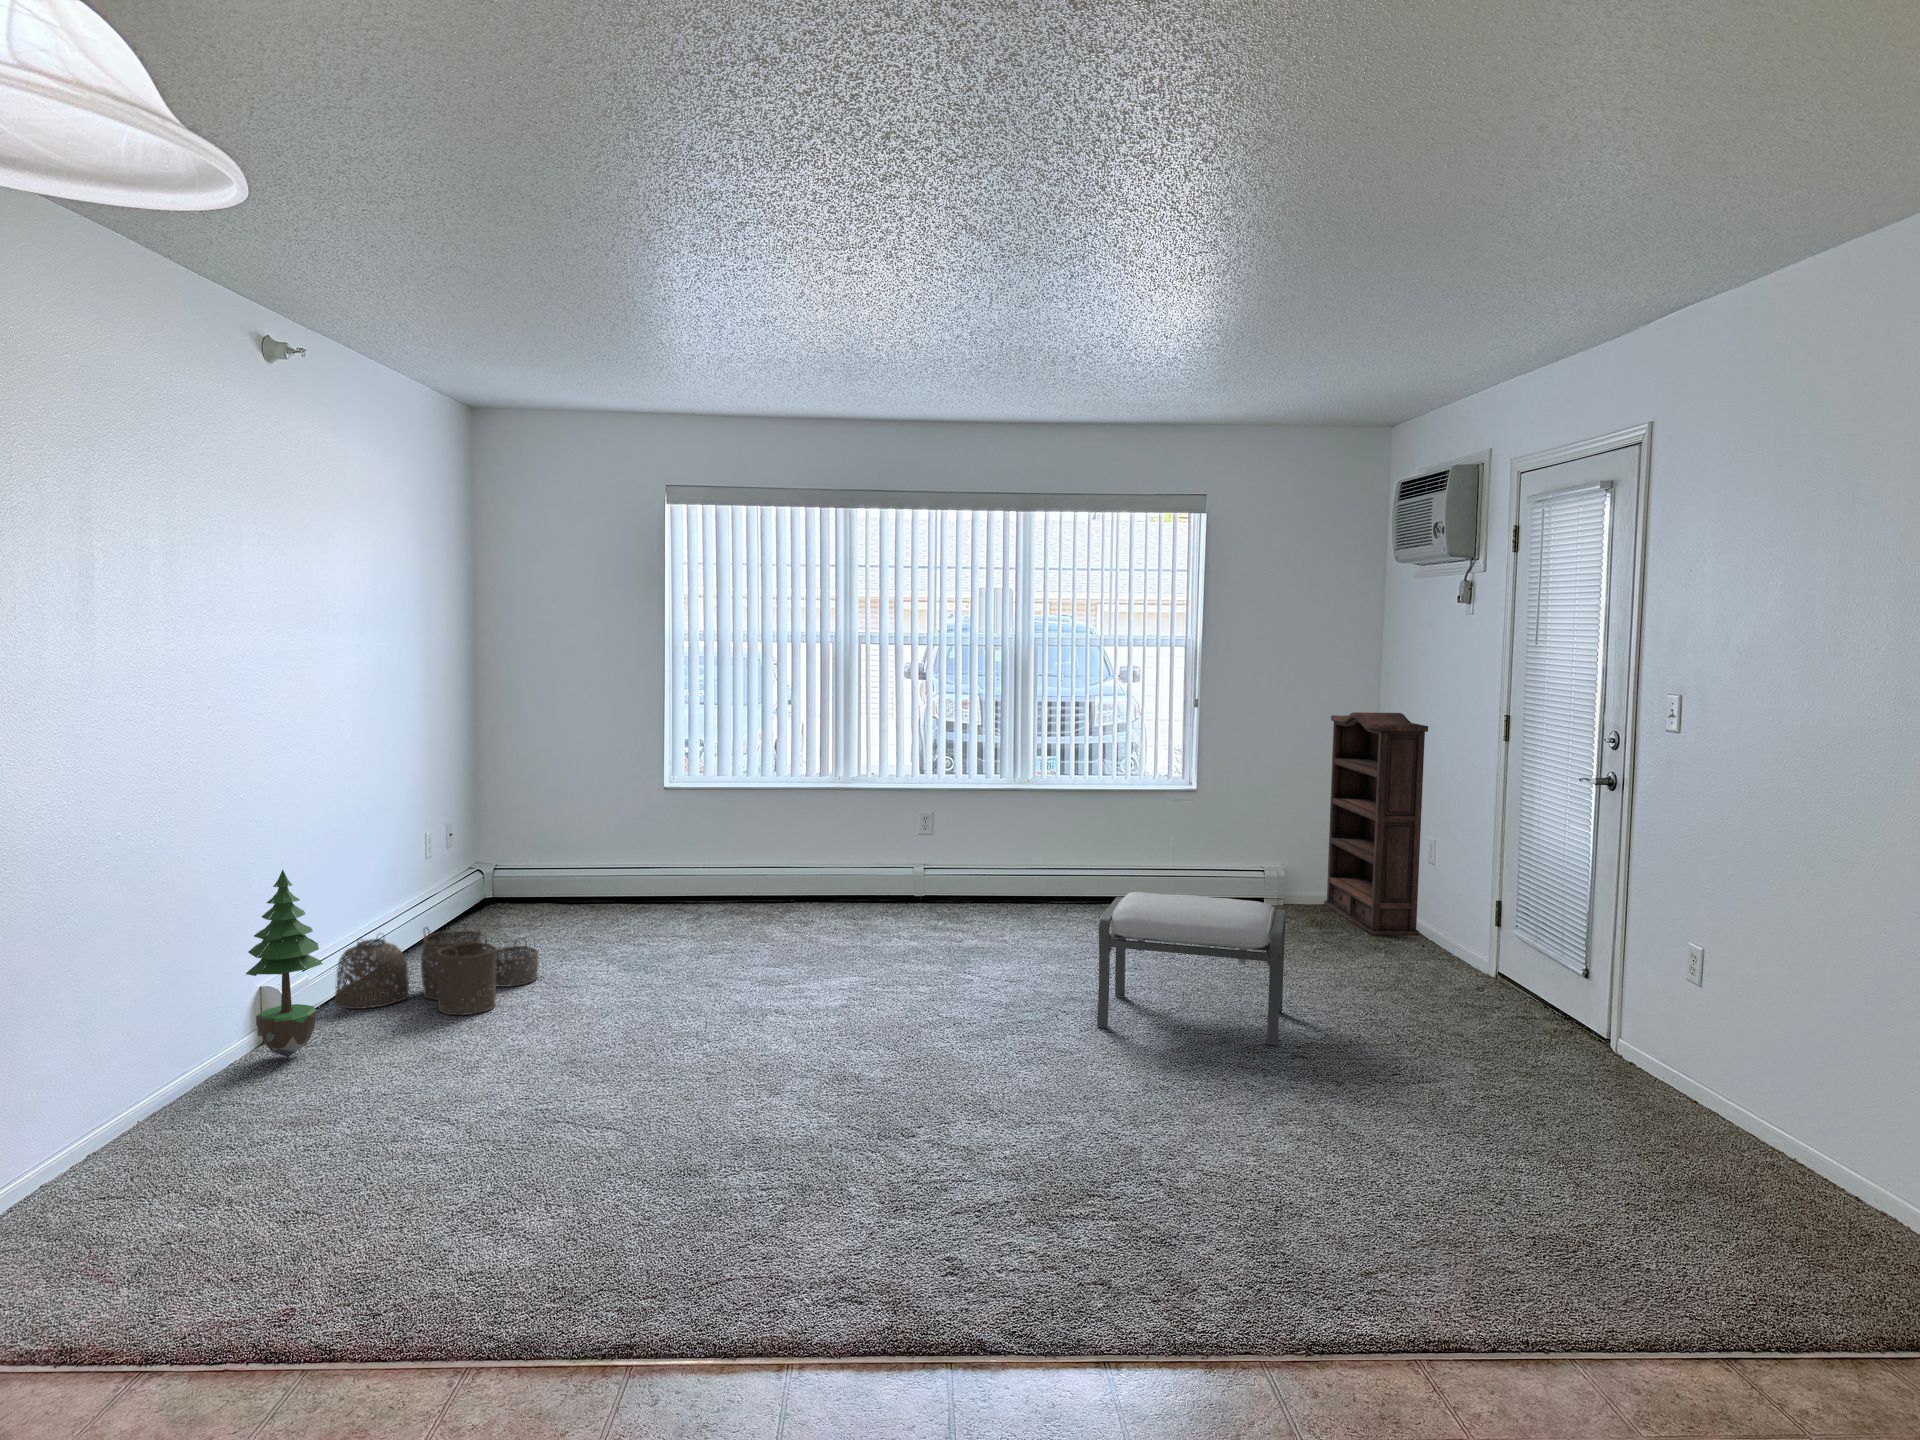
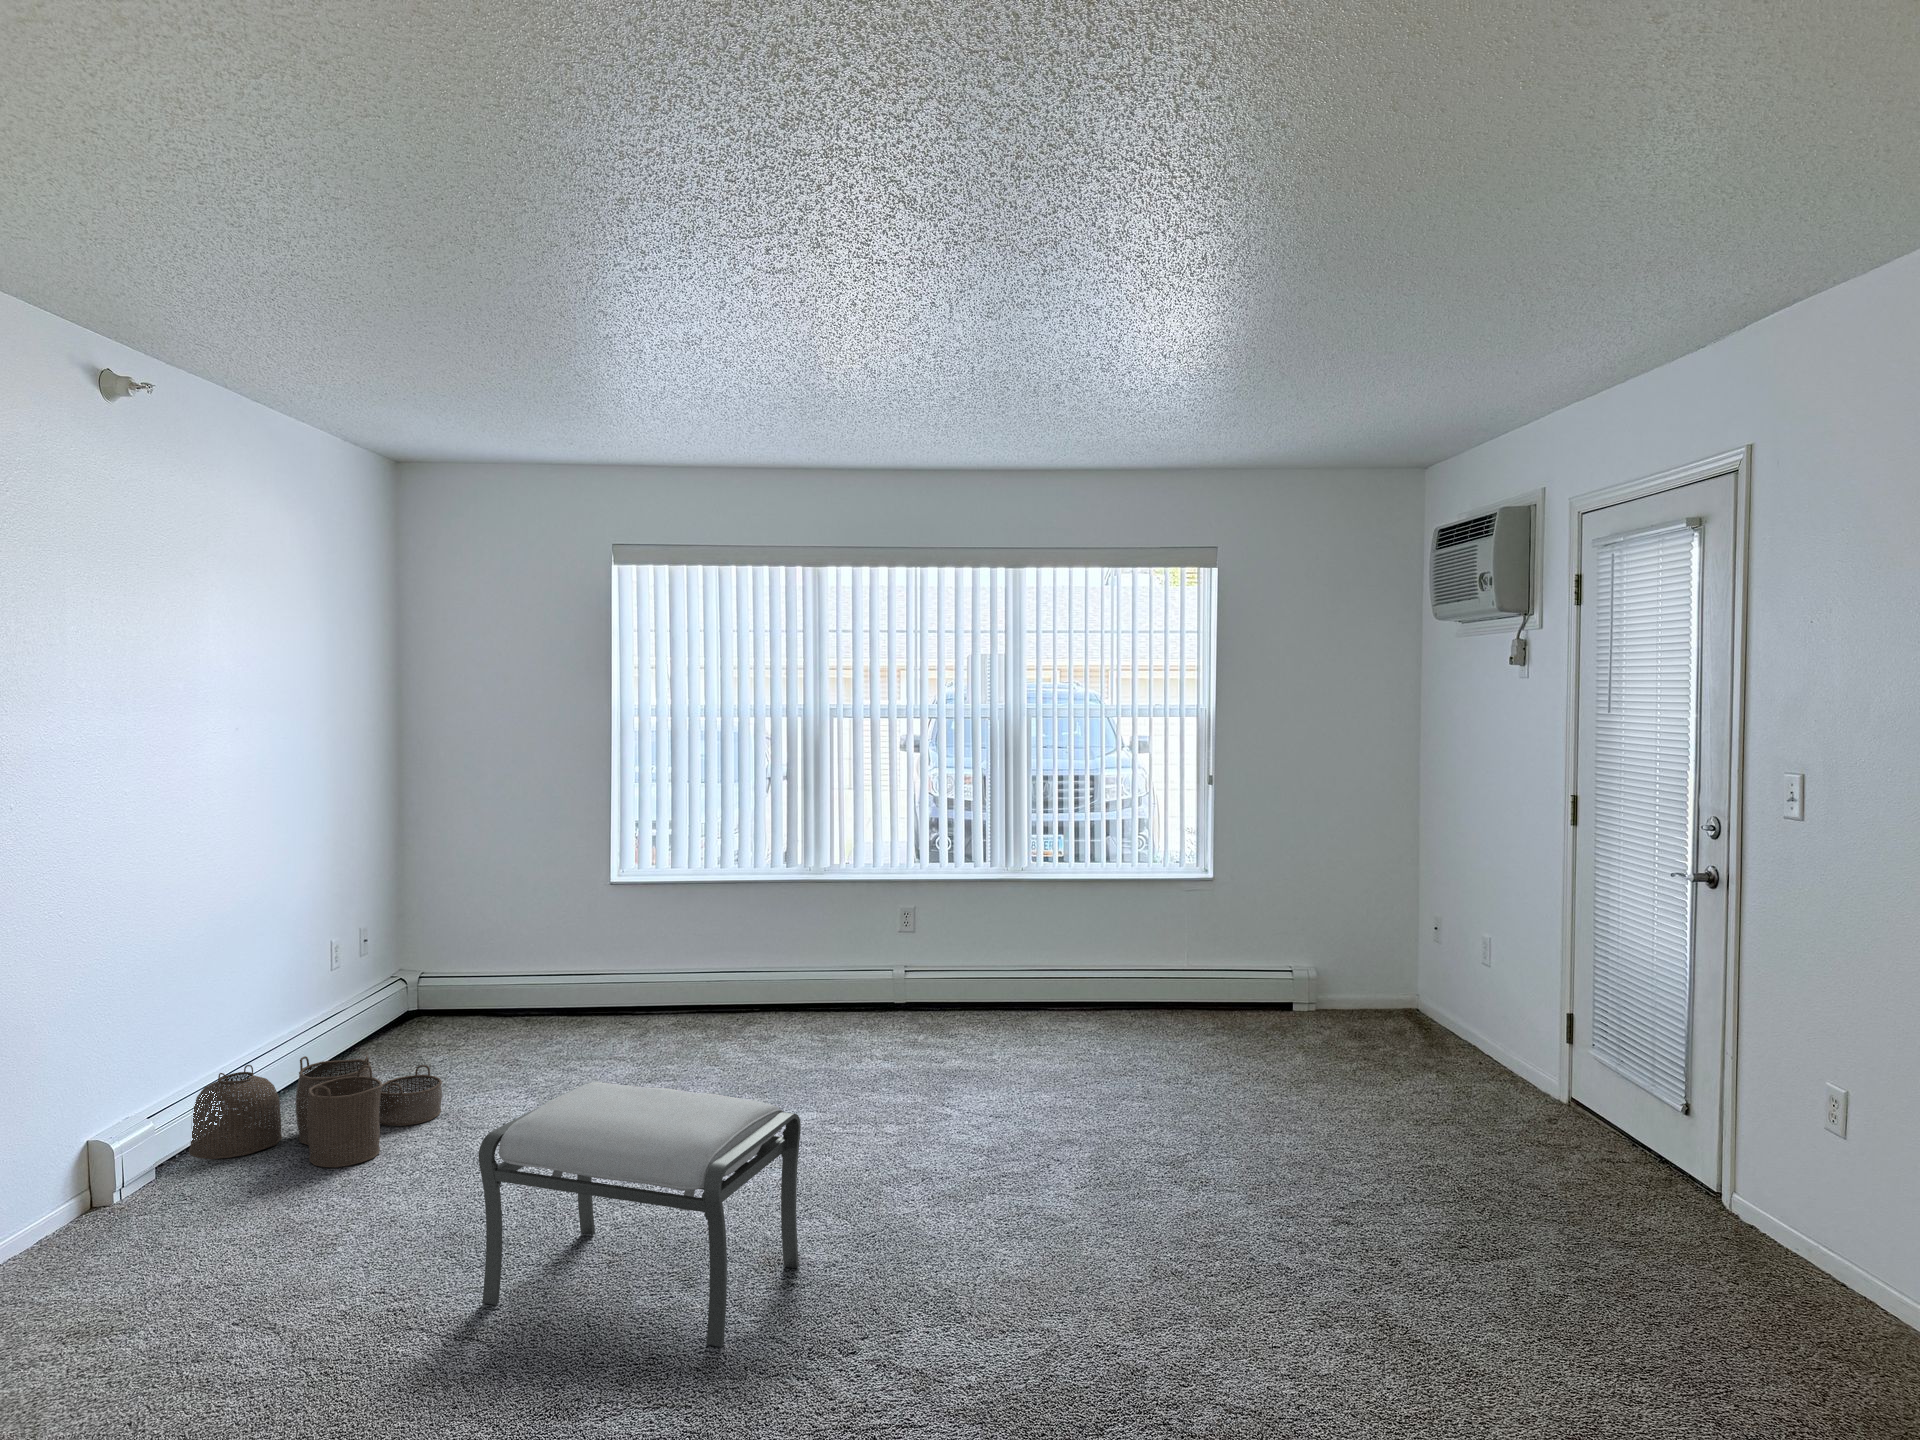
bookshelf: present [1324,712,1428,936] -> none [1360,789,1476,1047]
potted tree: present [246,870,322,1057] -> none [48,1000,149,1231]
ottoman: present [1097,892,1286,1046] -> present [478,1082,801,1347]

